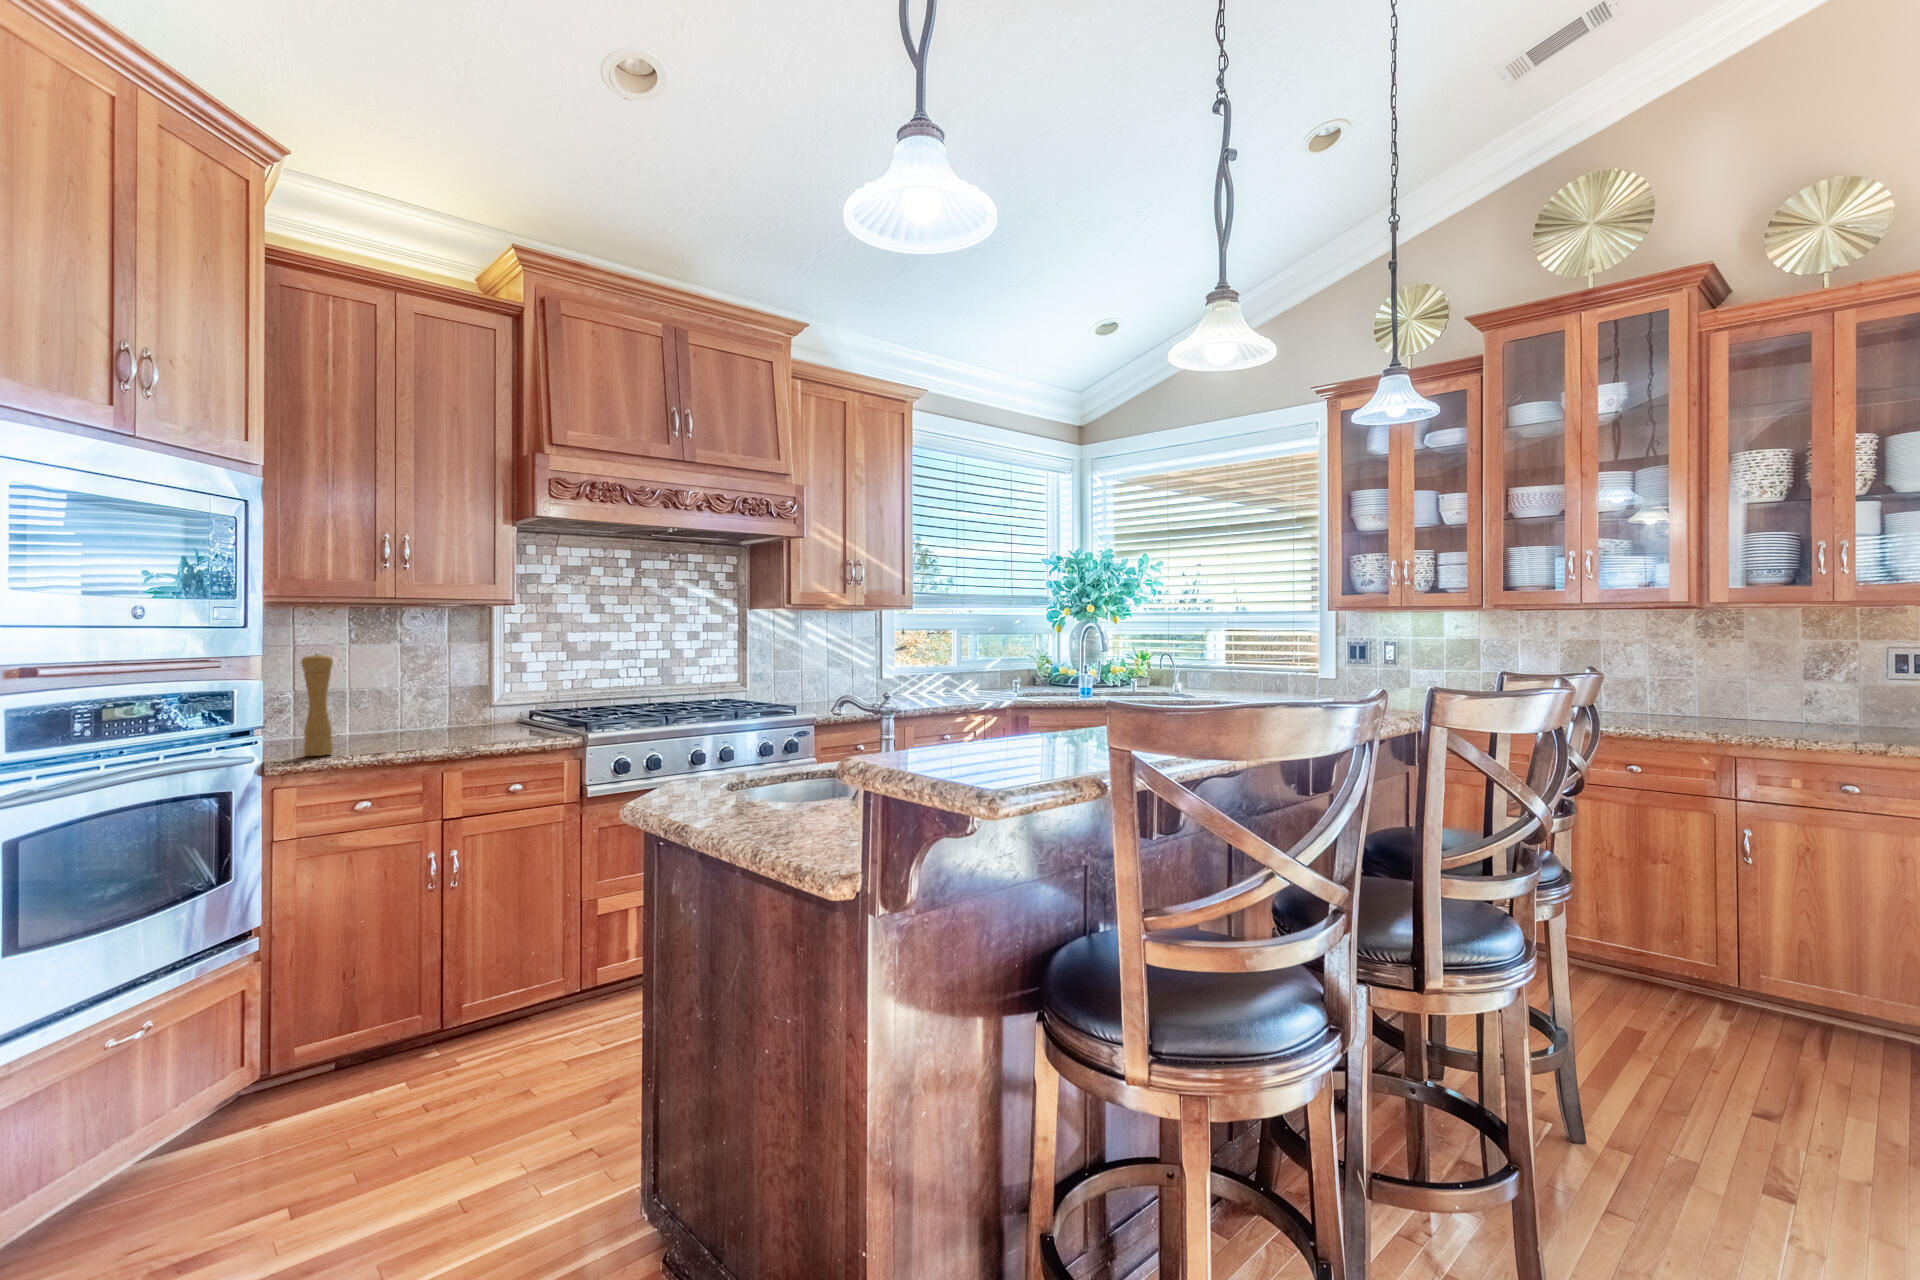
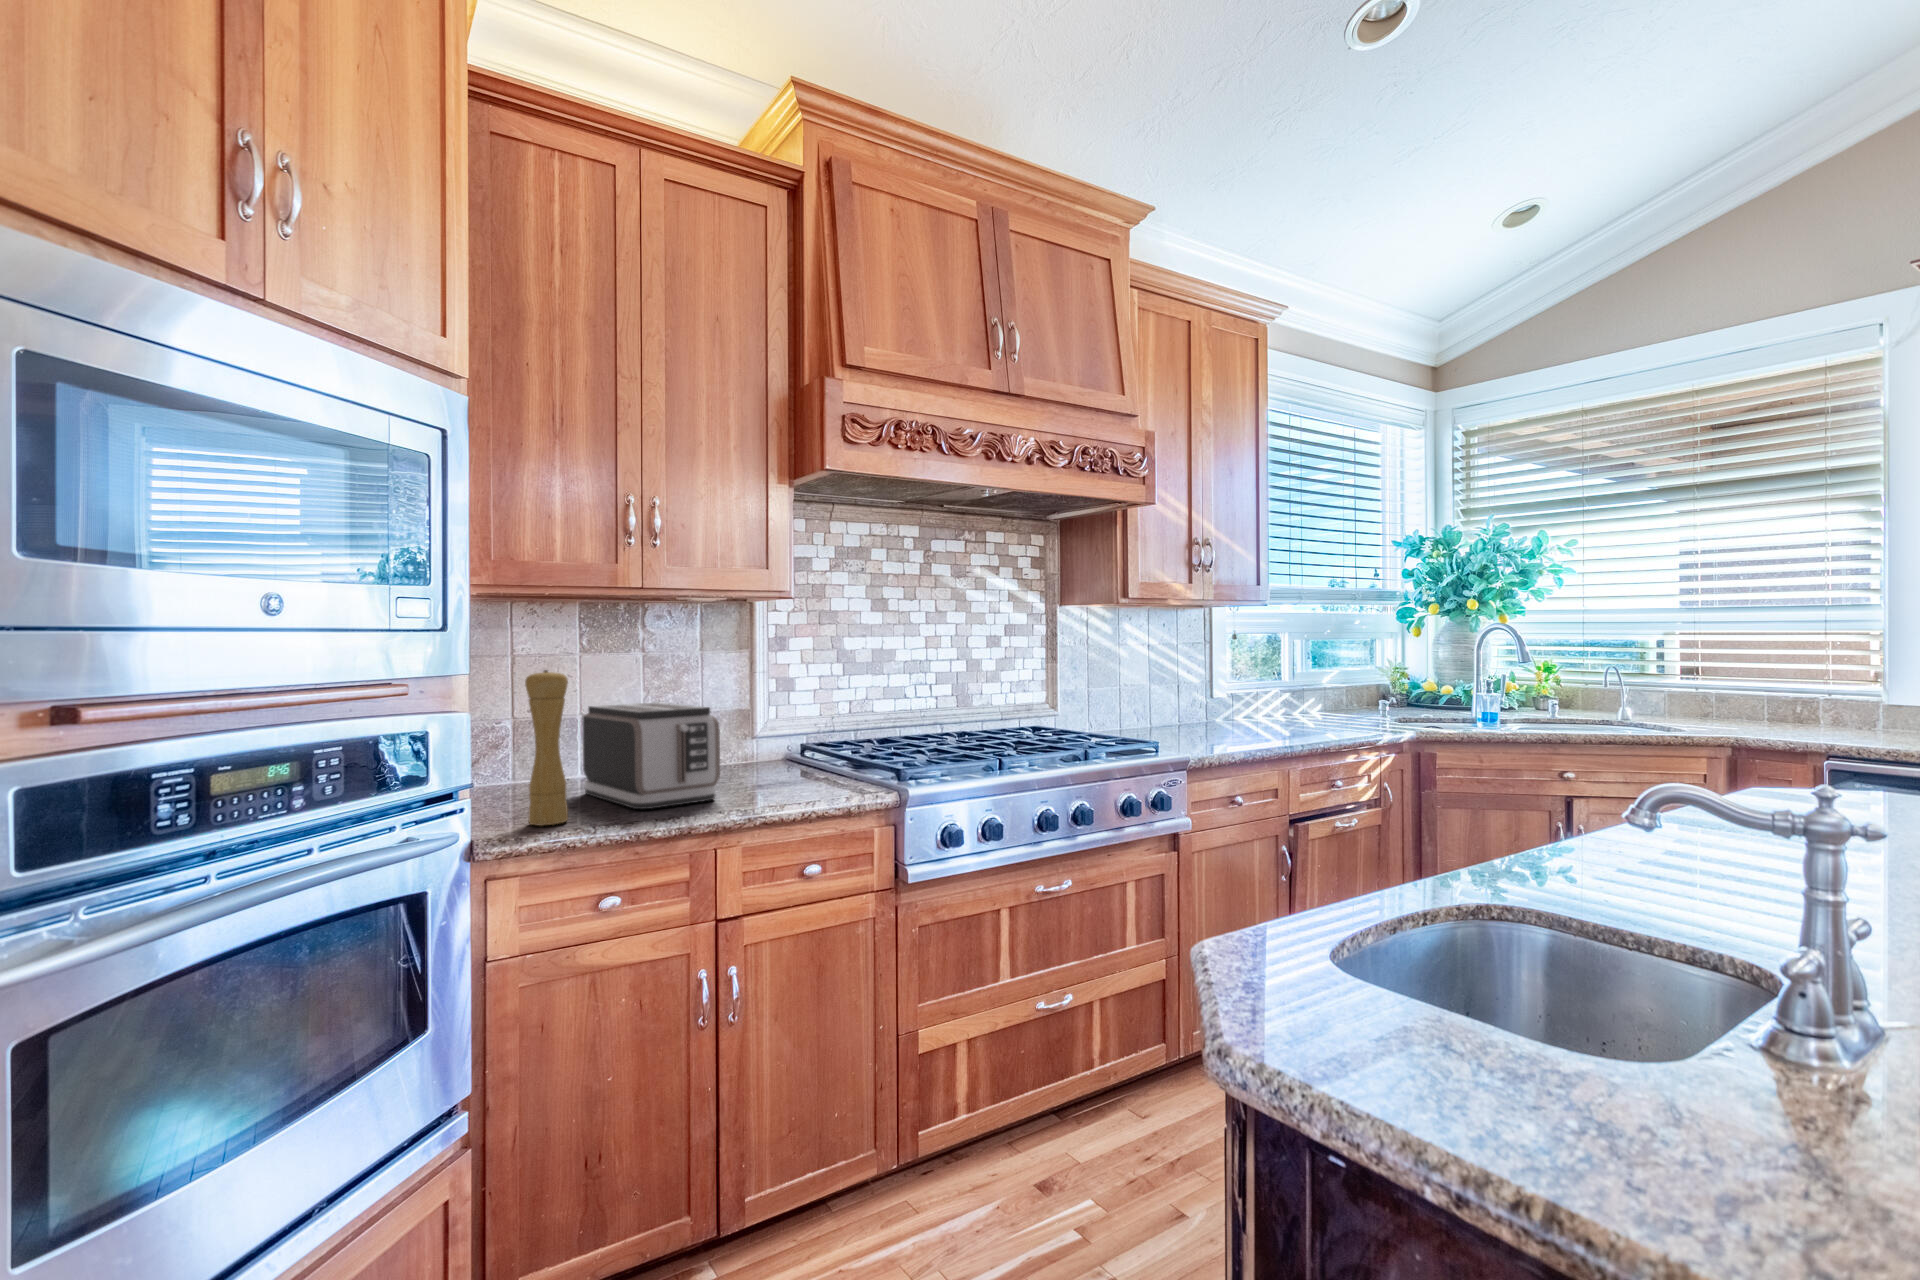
toaster: none [348,678,450,748] -> present [583,702,720,809]

